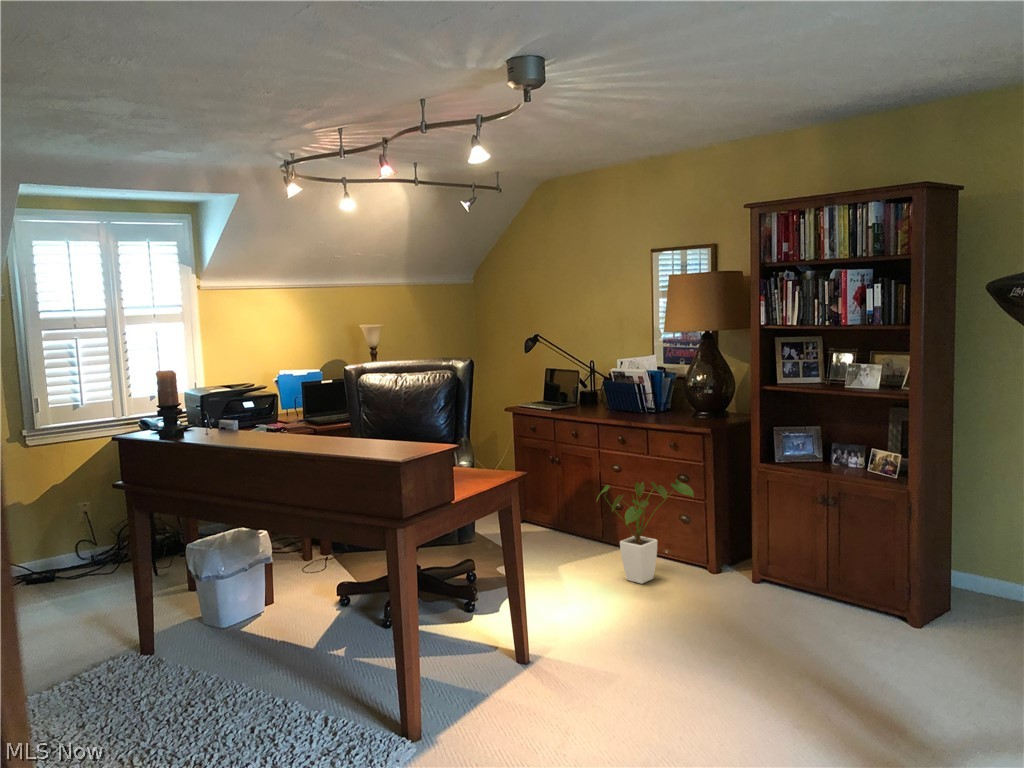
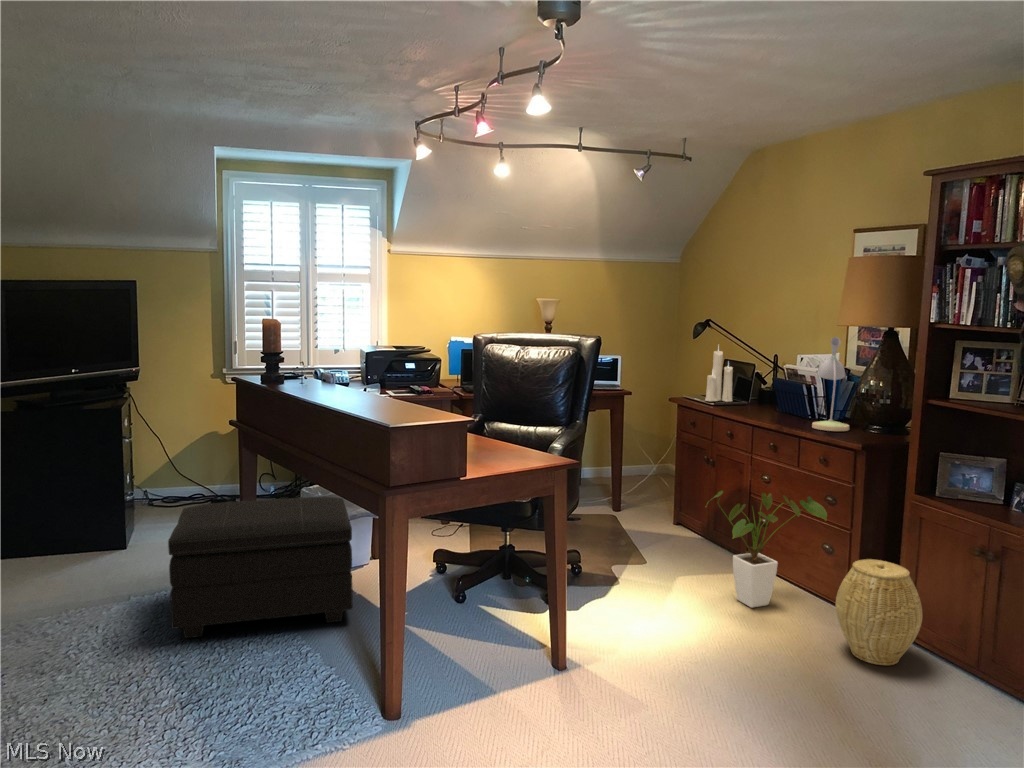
desk lamp: none [660,342,693,422] -> present [812,337,849,431]
candle: none [554,355,577,410] -> present [705,350,733,402]
woven basket: none [718,521,785,606] -> present [836,559,922,665]
footstool: none [72,550,295,729] -> present [168,497,353,638]

